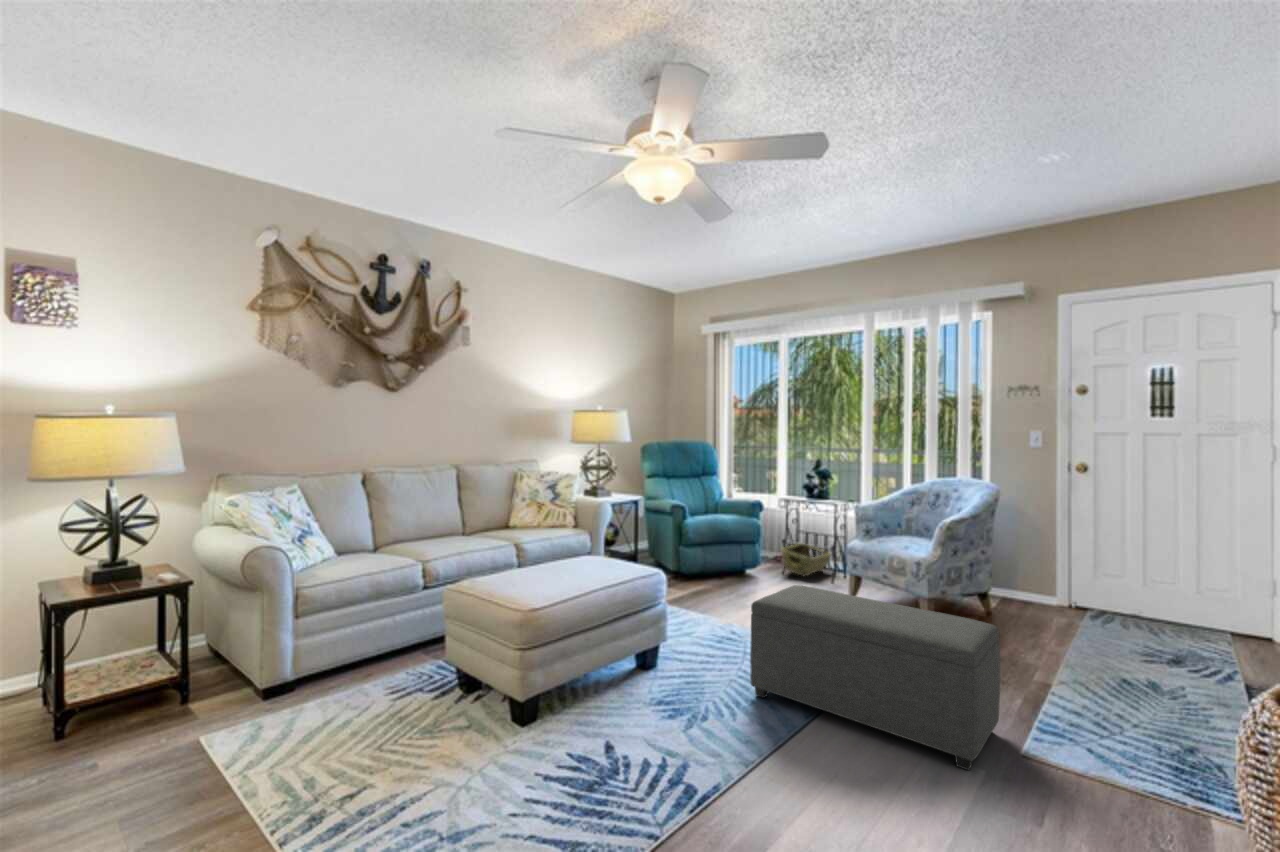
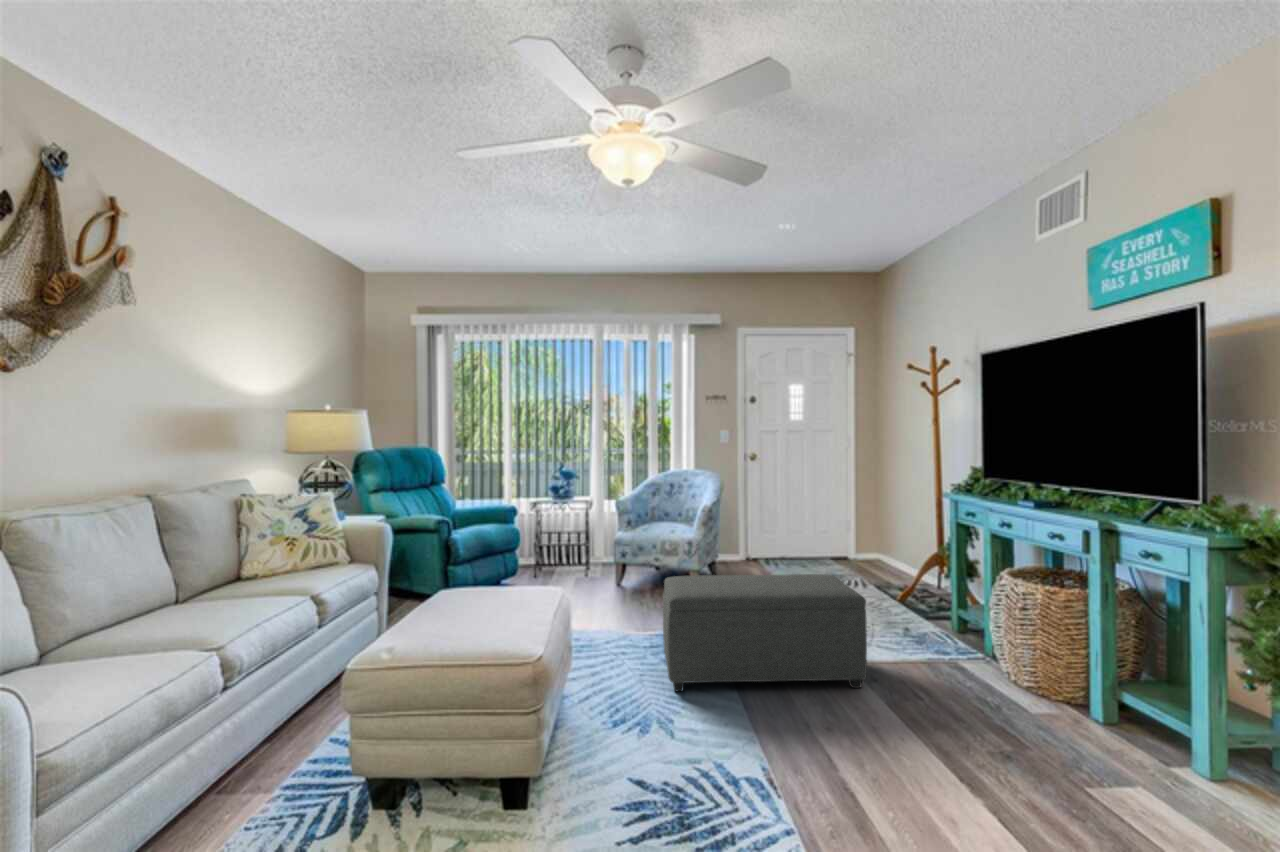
woven basket: present [781,544,831,576] -> none [532,543,570,575]

